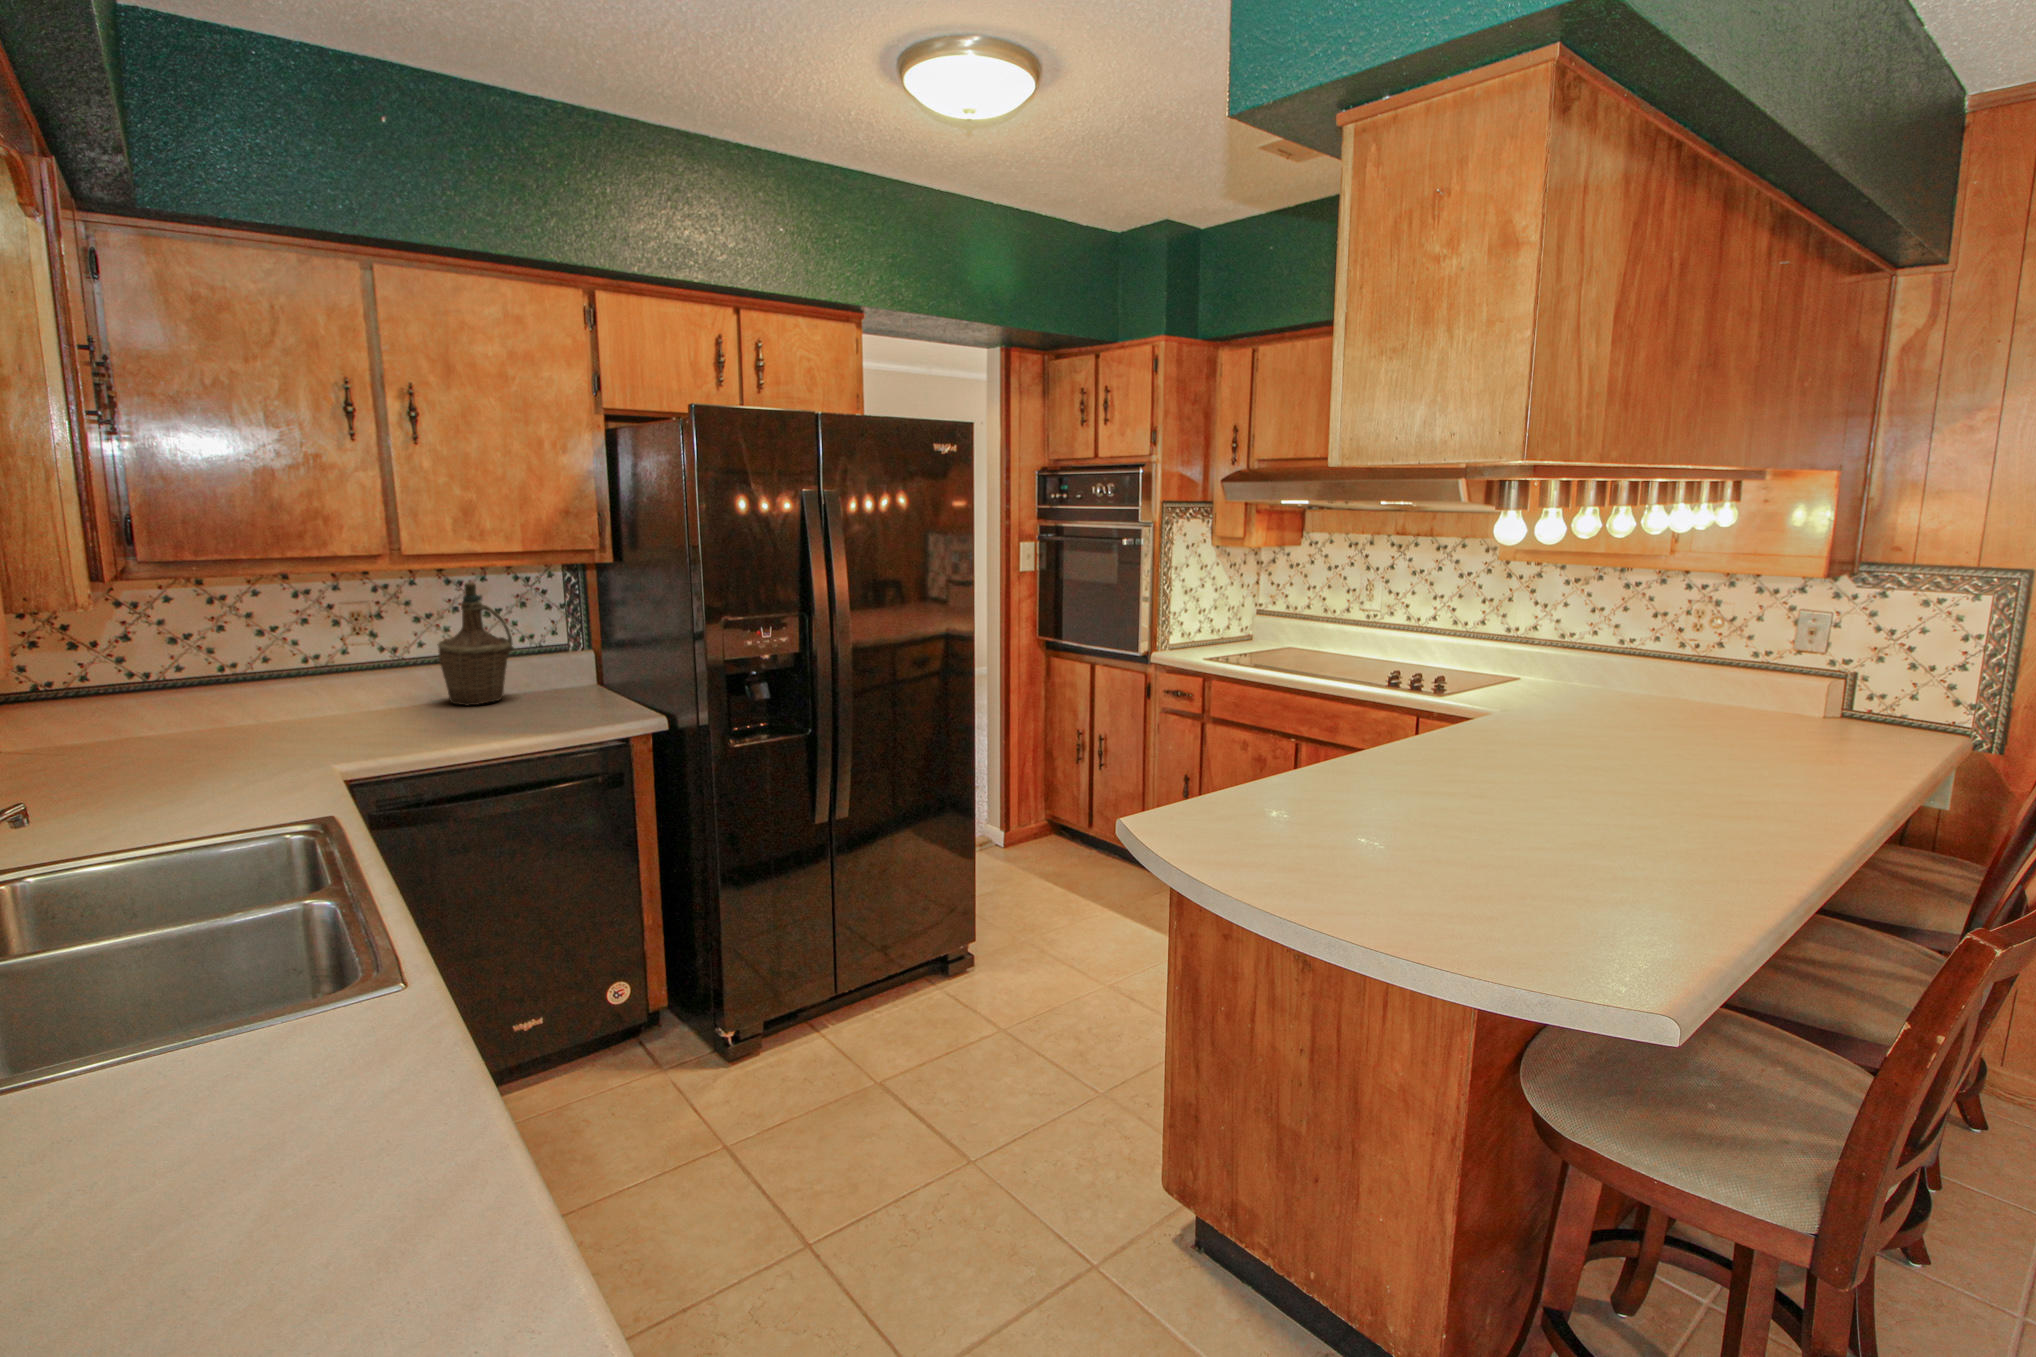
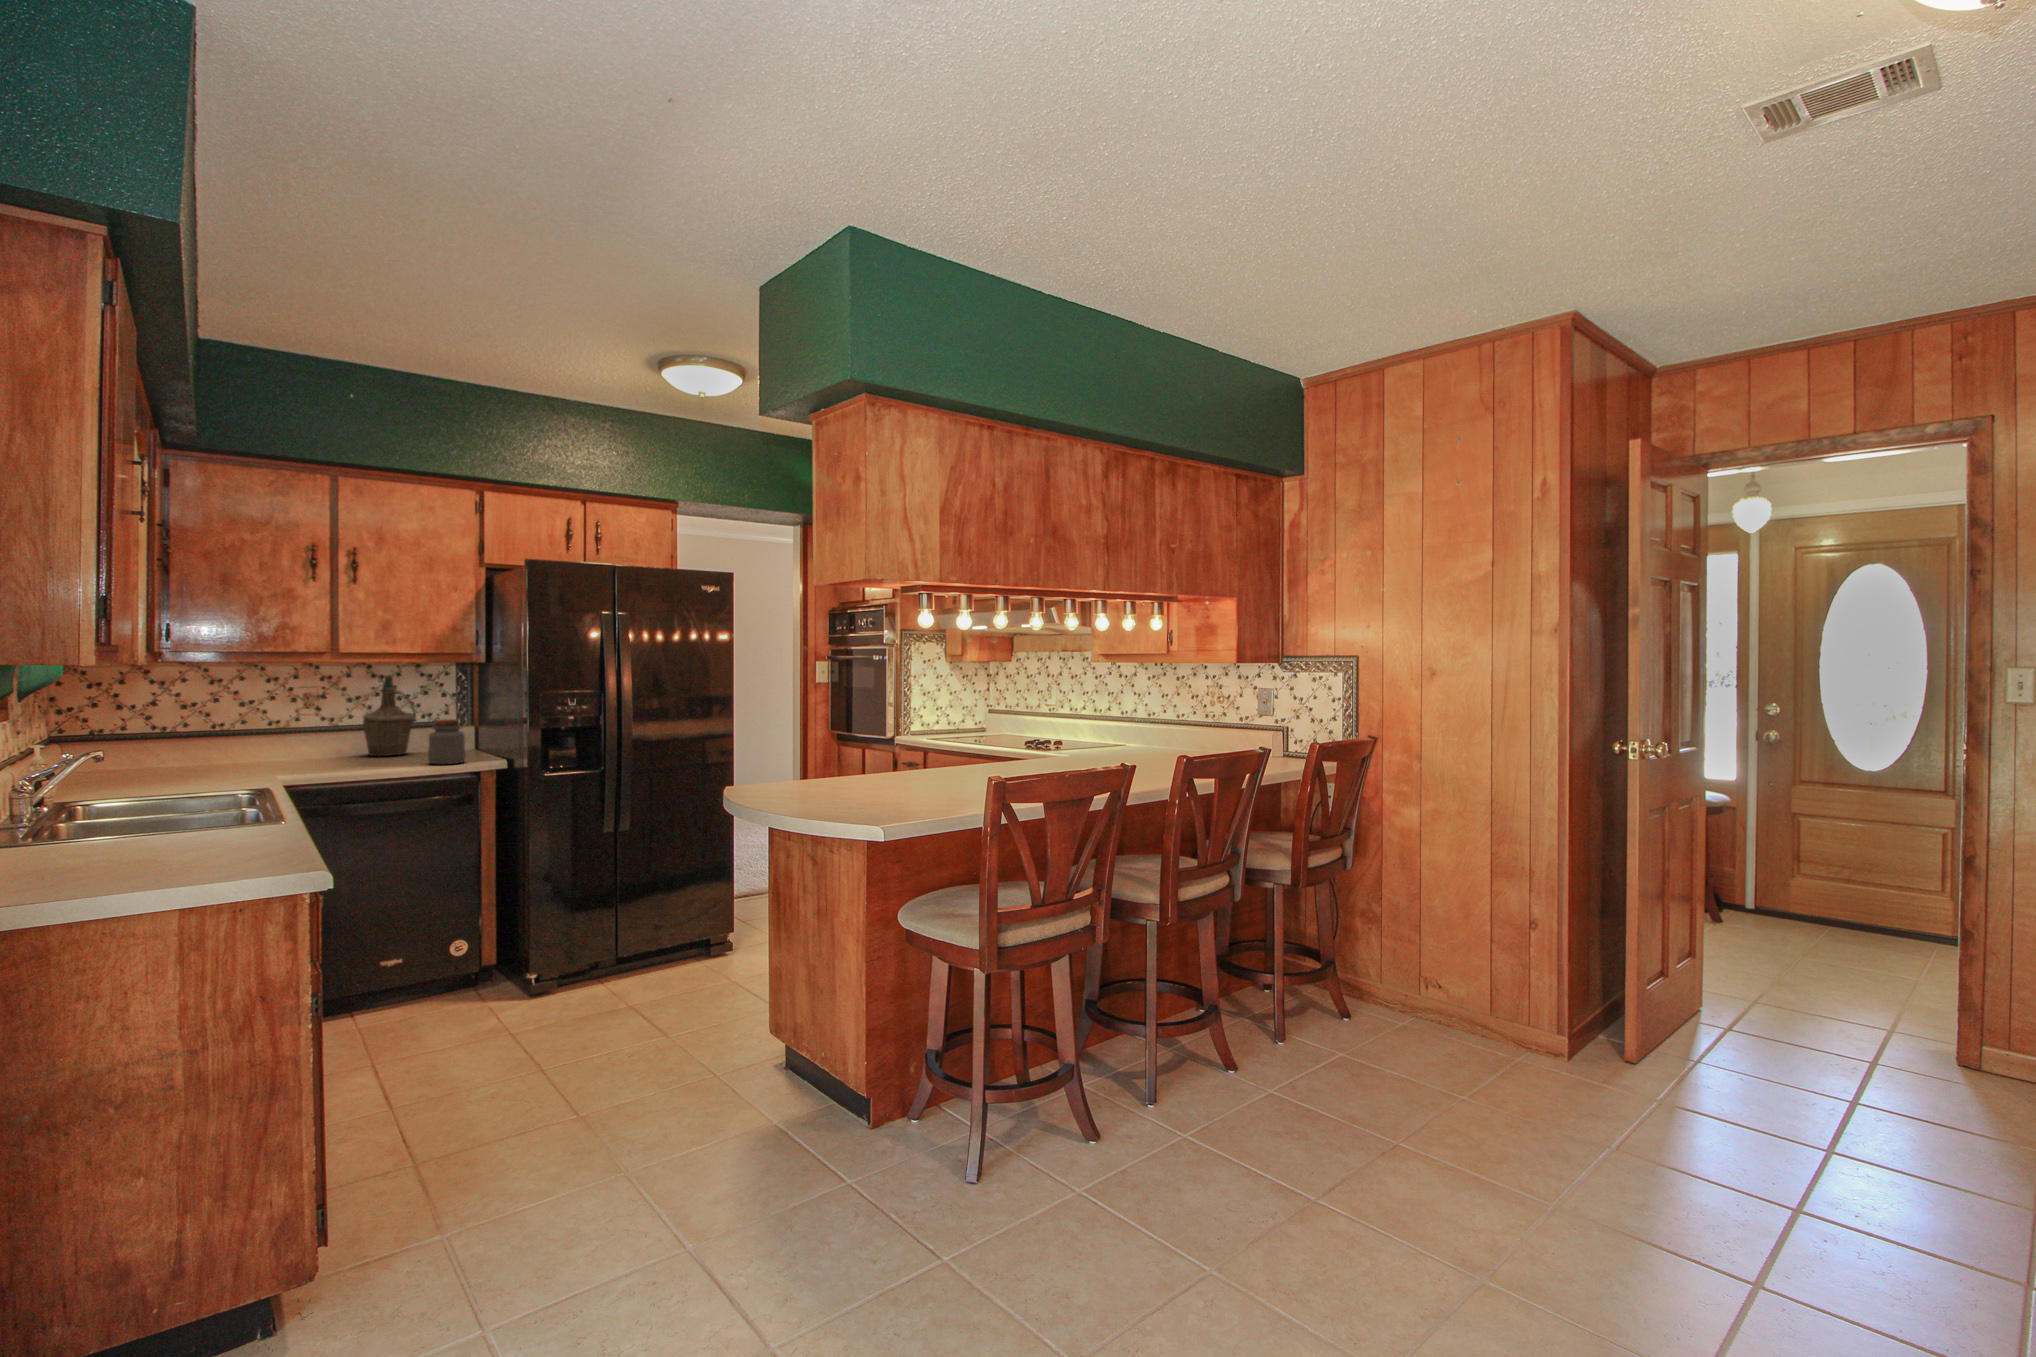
jar: none [548,656,602,727] -> present [428,719,466,764]

